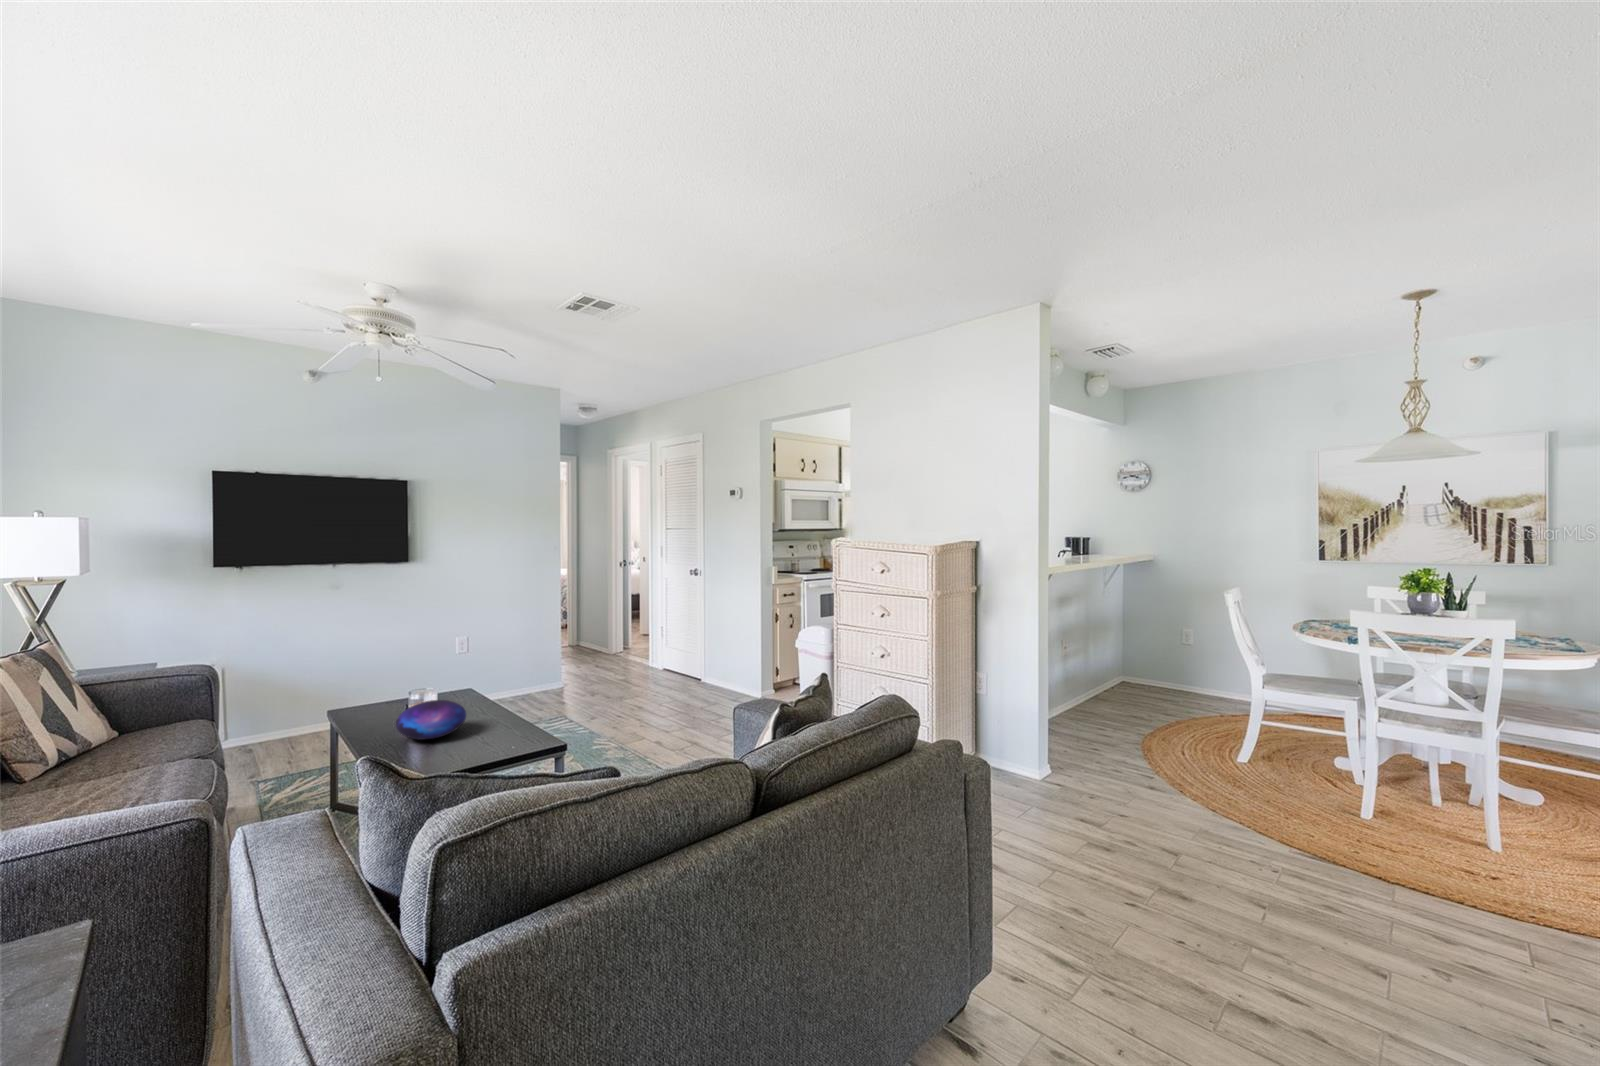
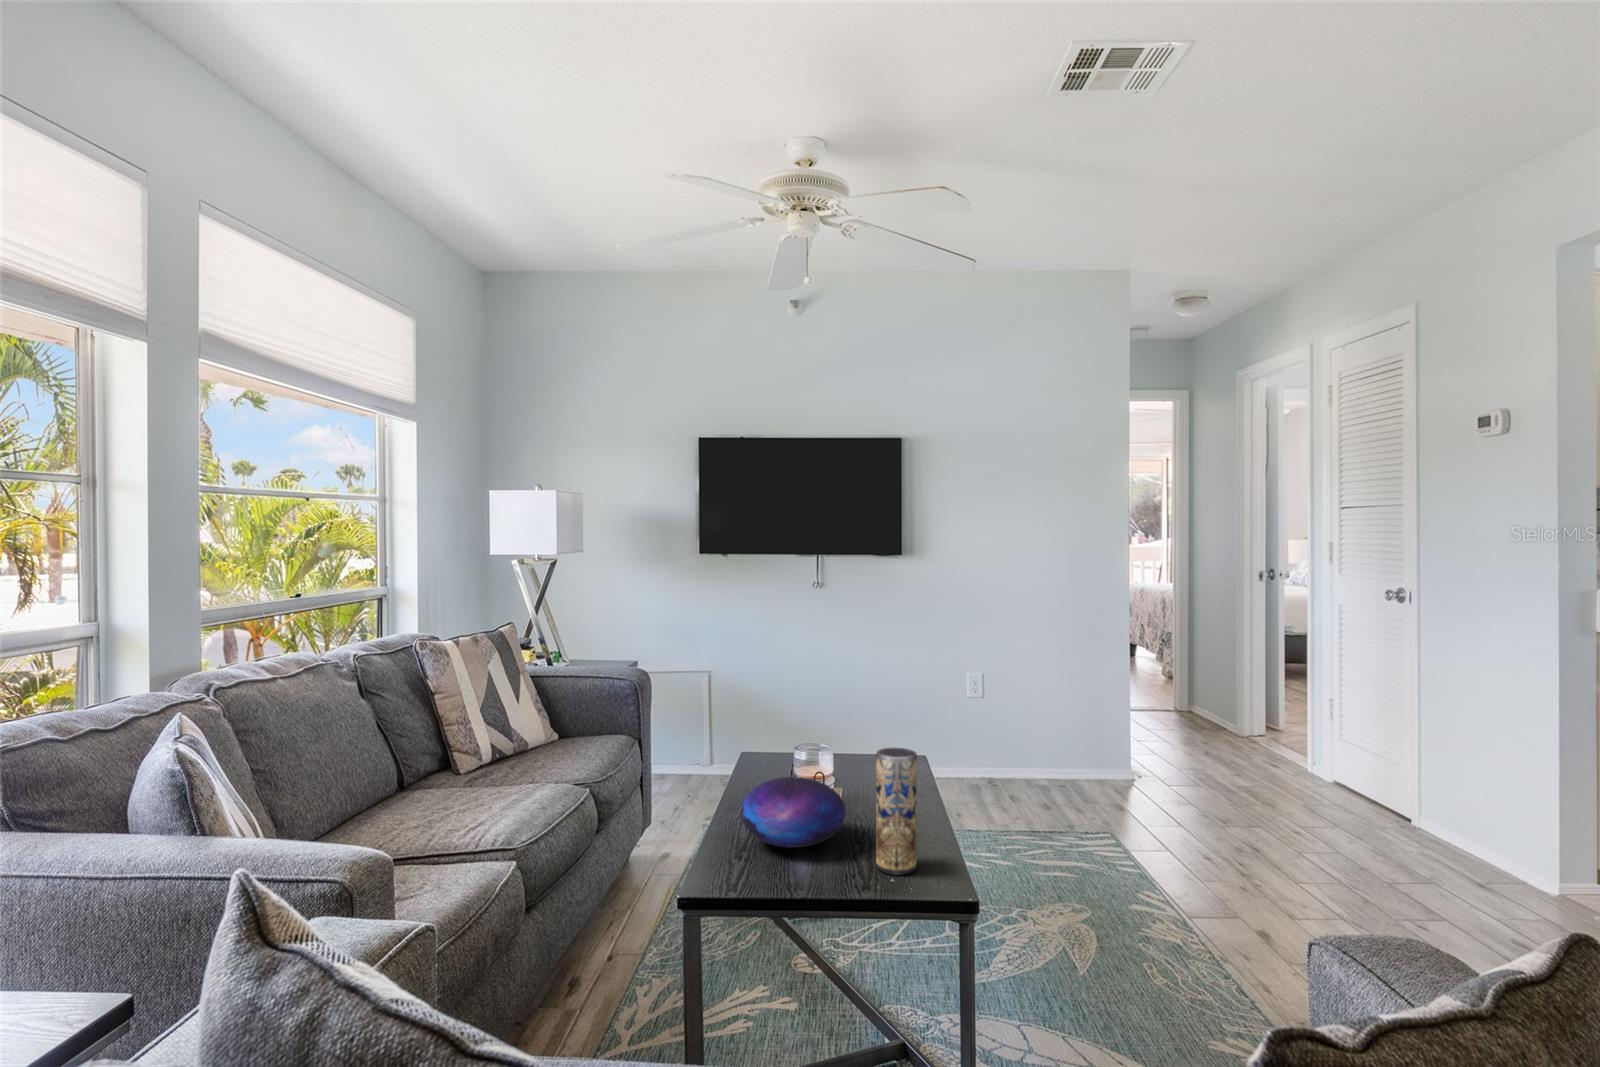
vase: none [492,670,516,734] -> present [876,748,917,875]

